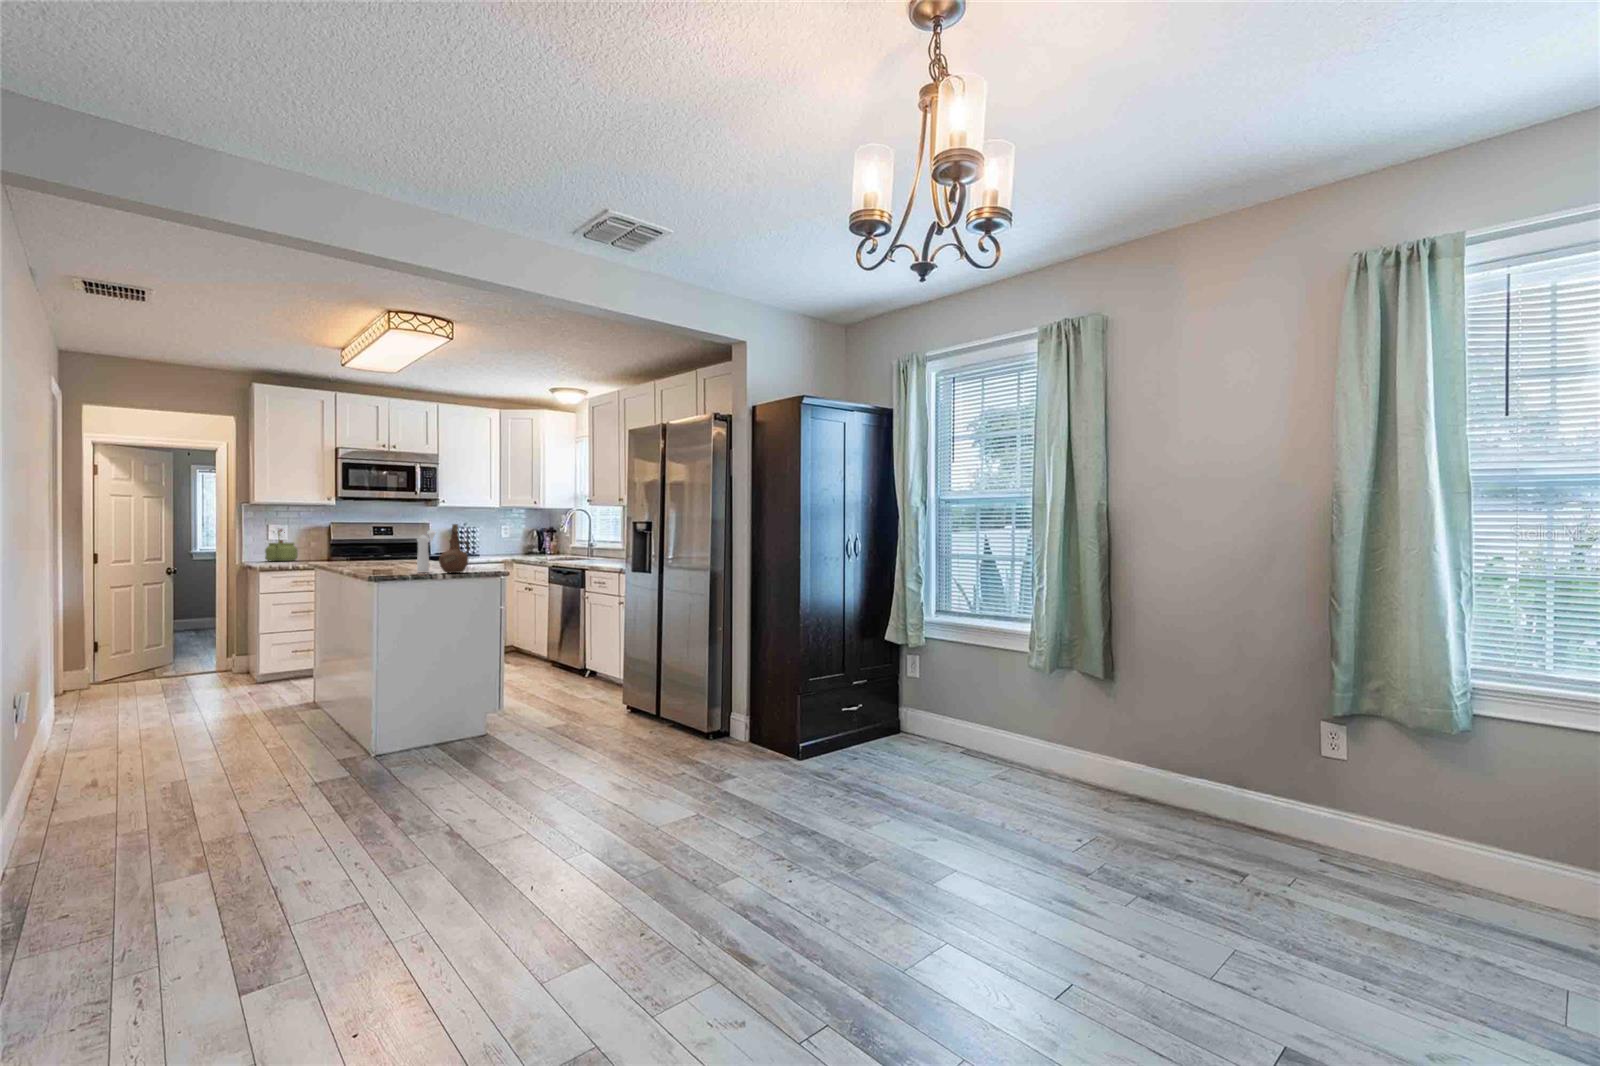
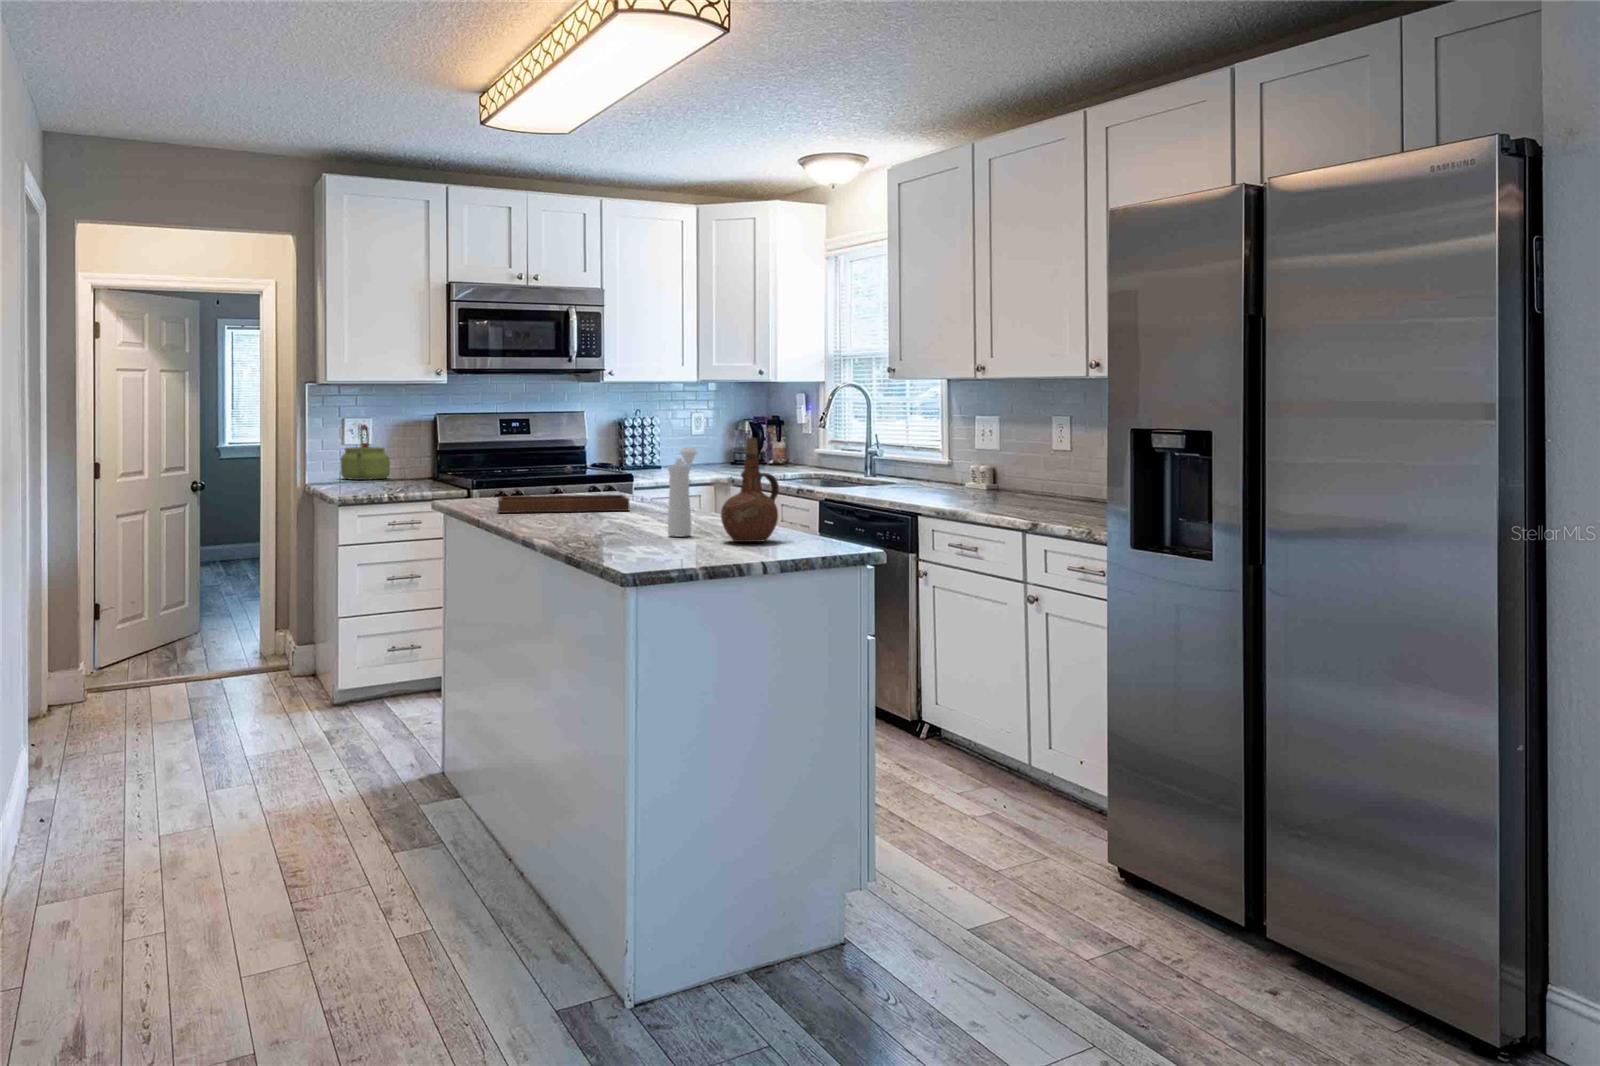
tray: none [341,545,418,569] -> present [498,466,629,513]

